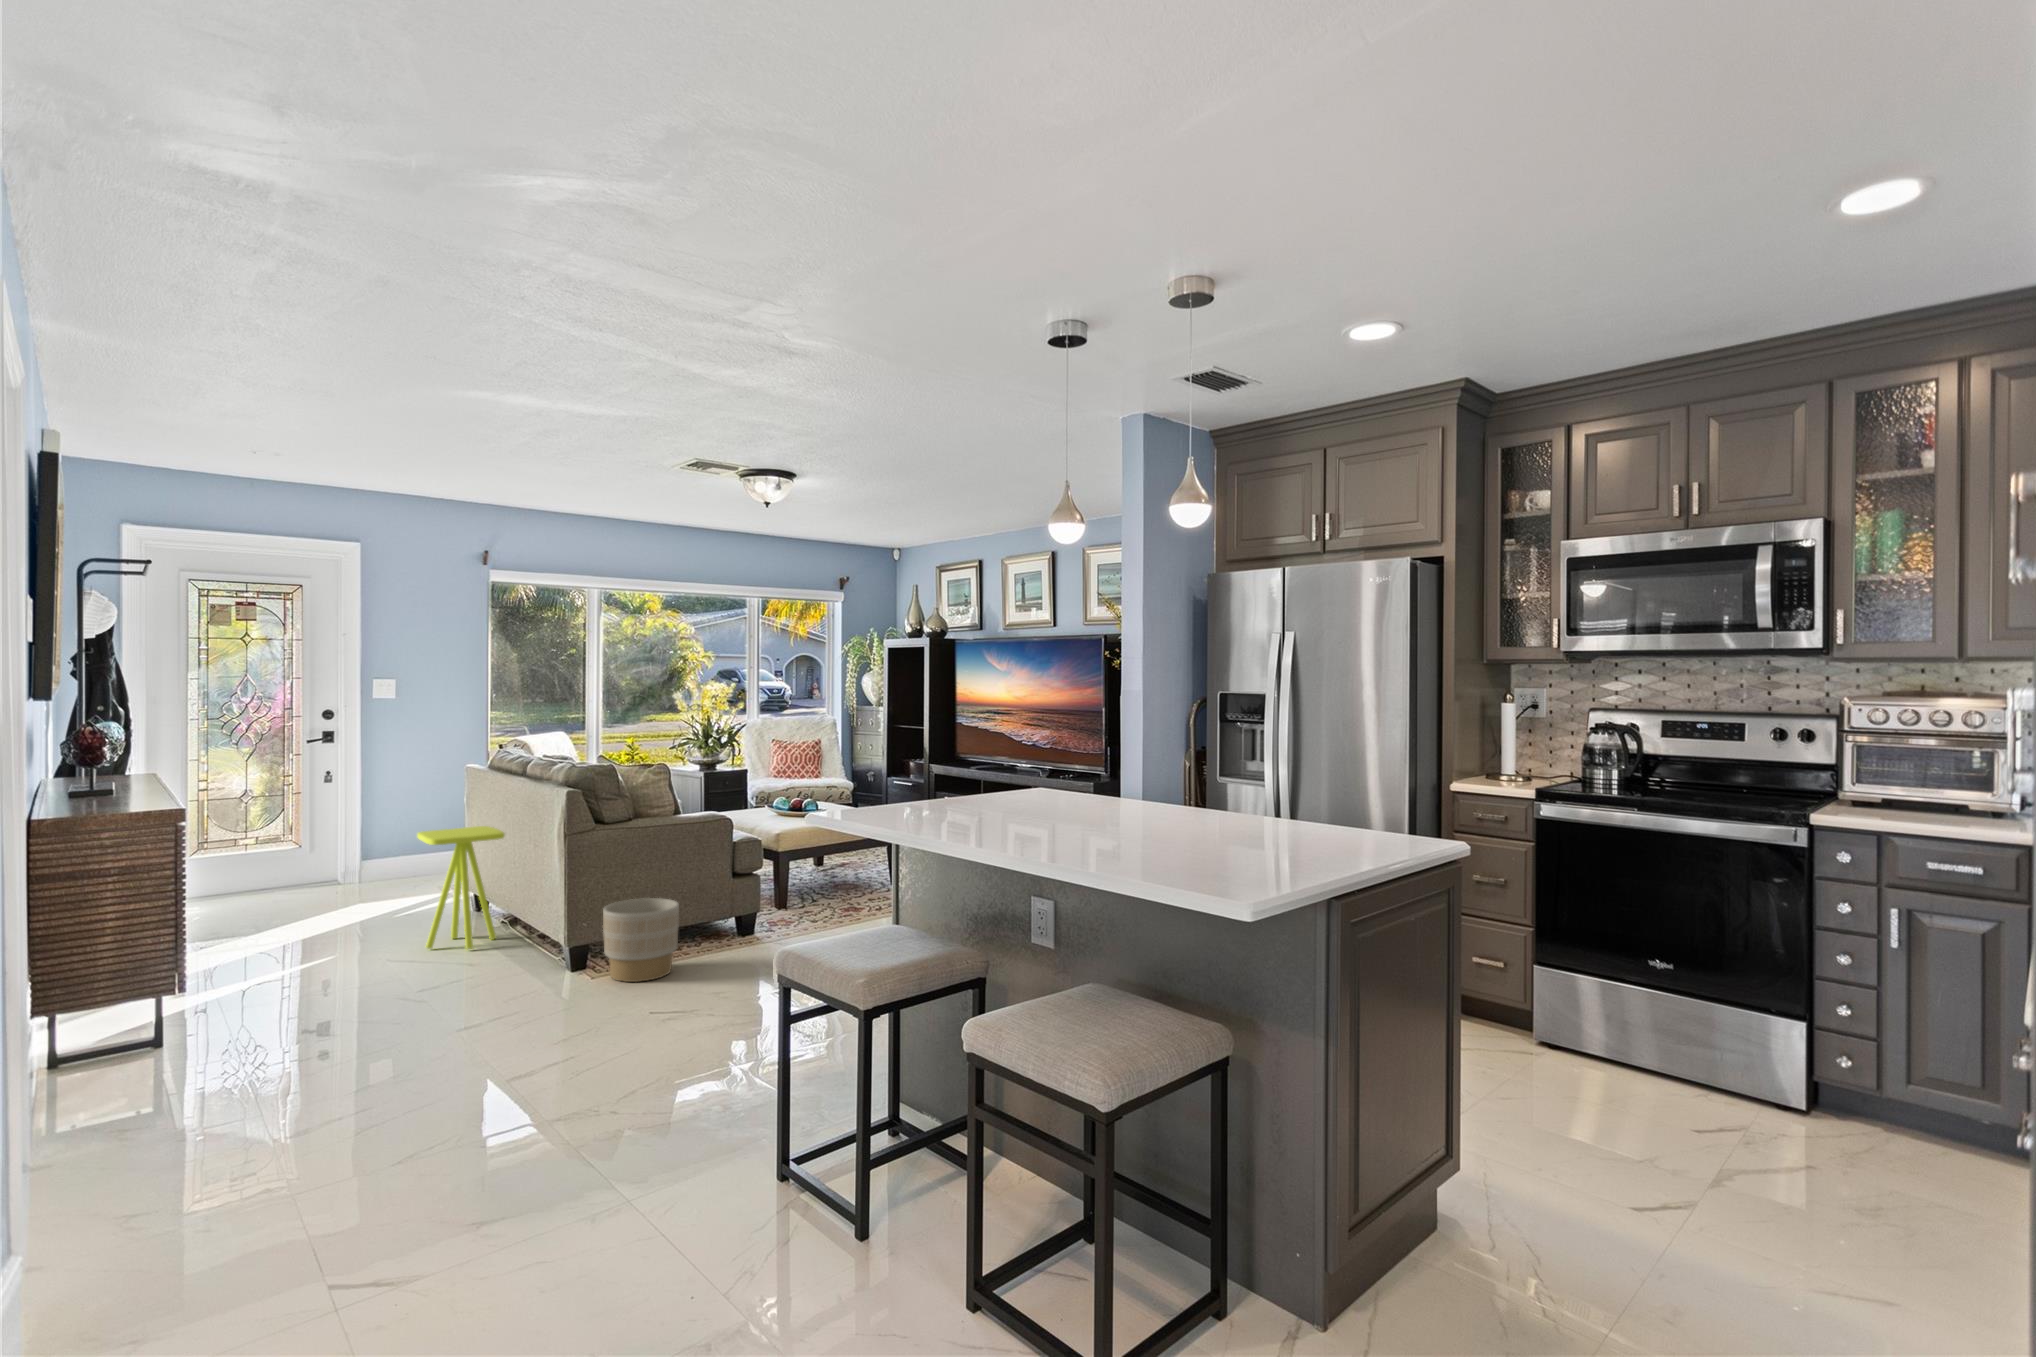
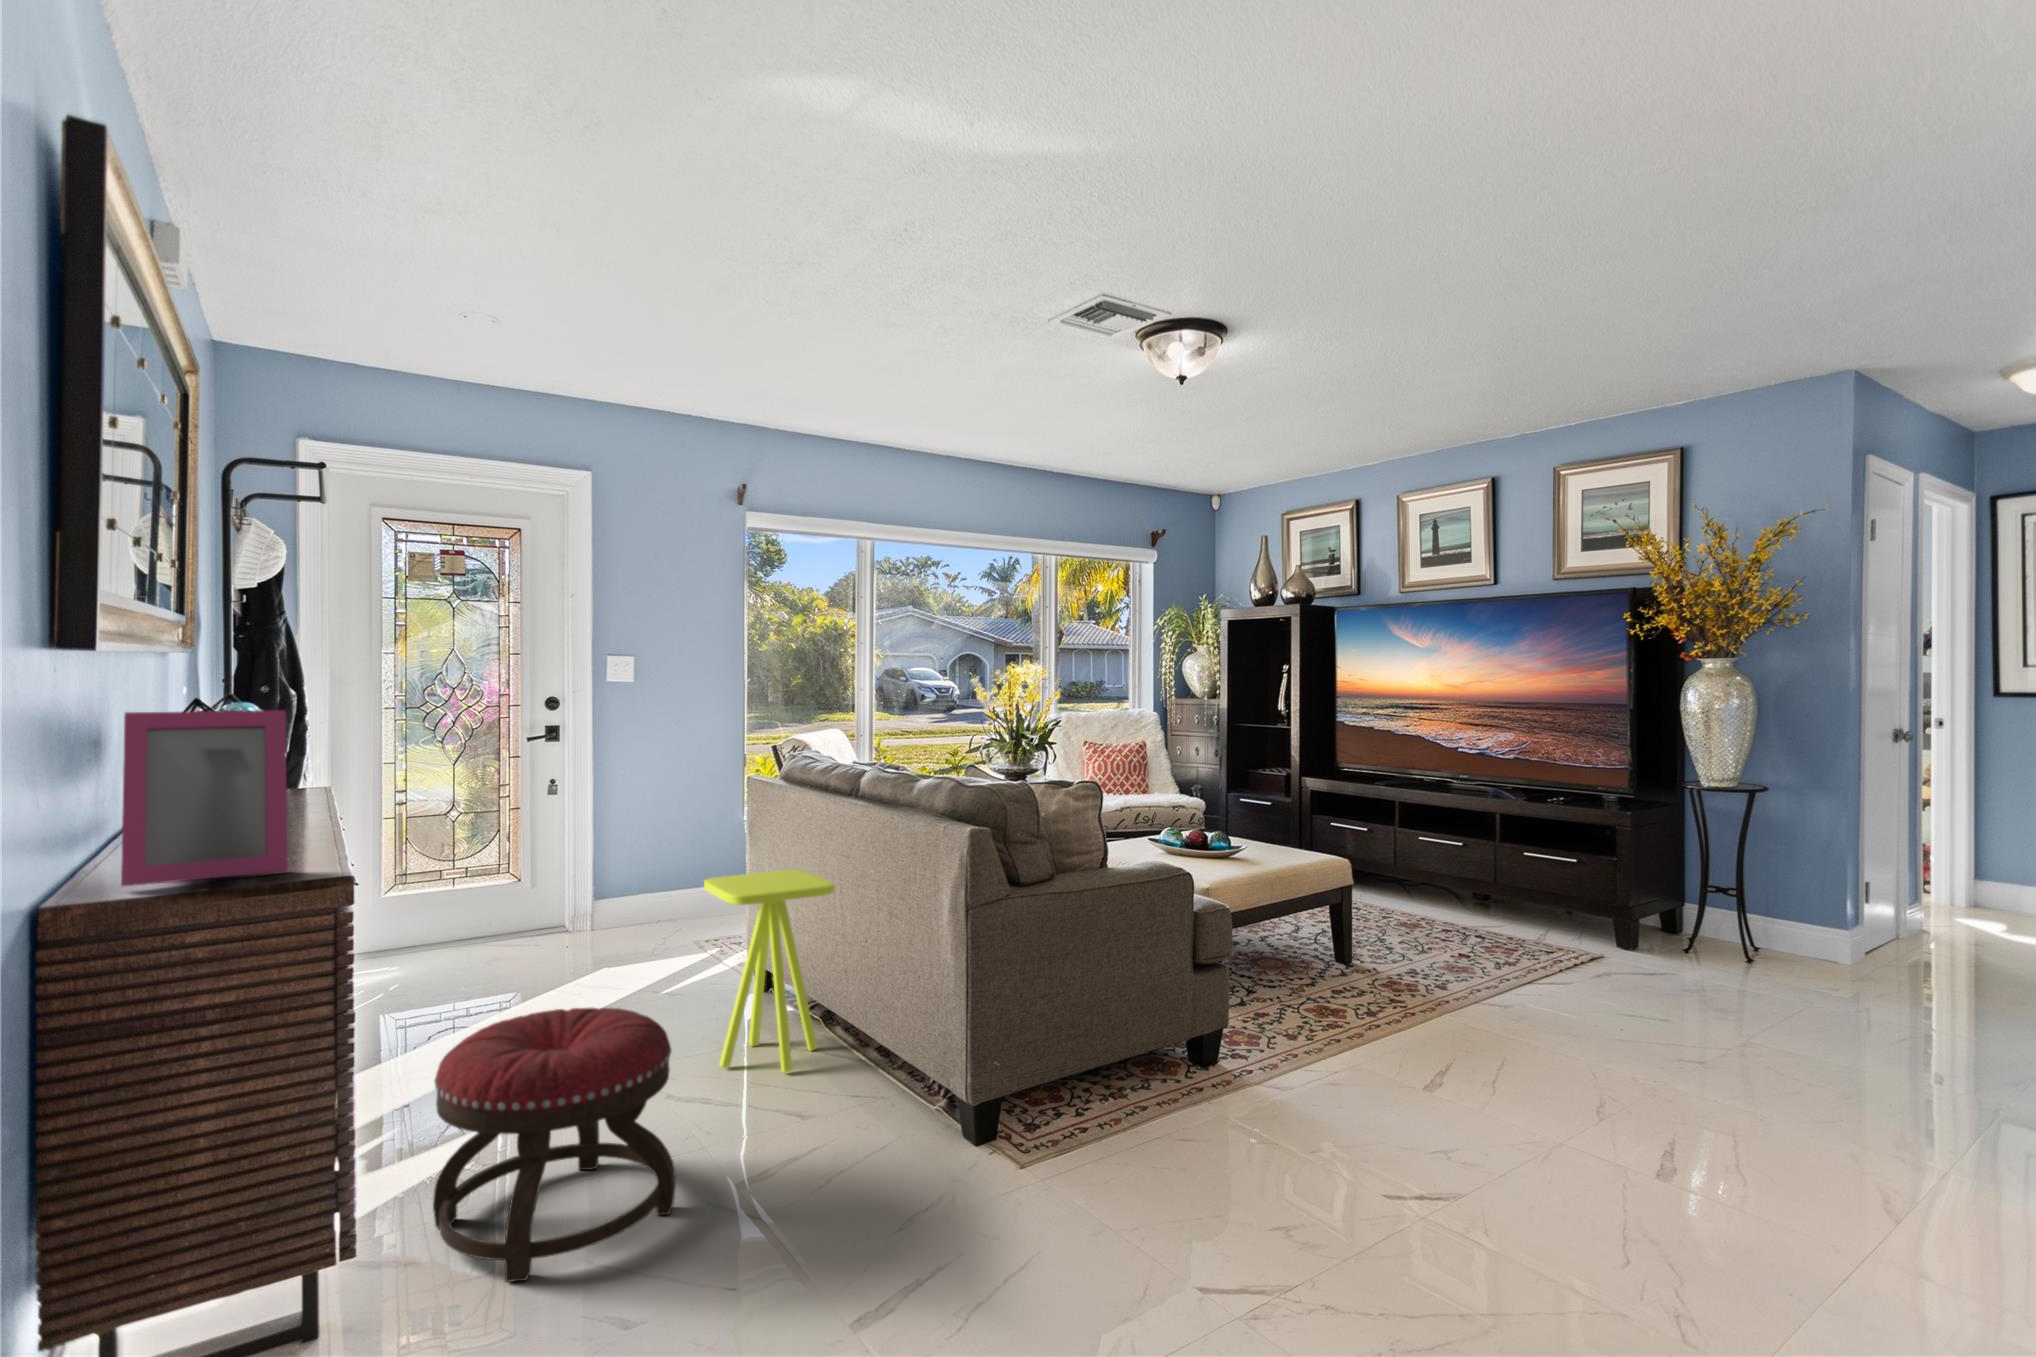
picture frame: none [66,734,148,815] -> present [121,710,288,886]
planter: present [603,898,679,982] -> none [1038,1009,1163,1171]
ottoman: none [226,899,374,1031] -> present [433,1008,676,1282]

